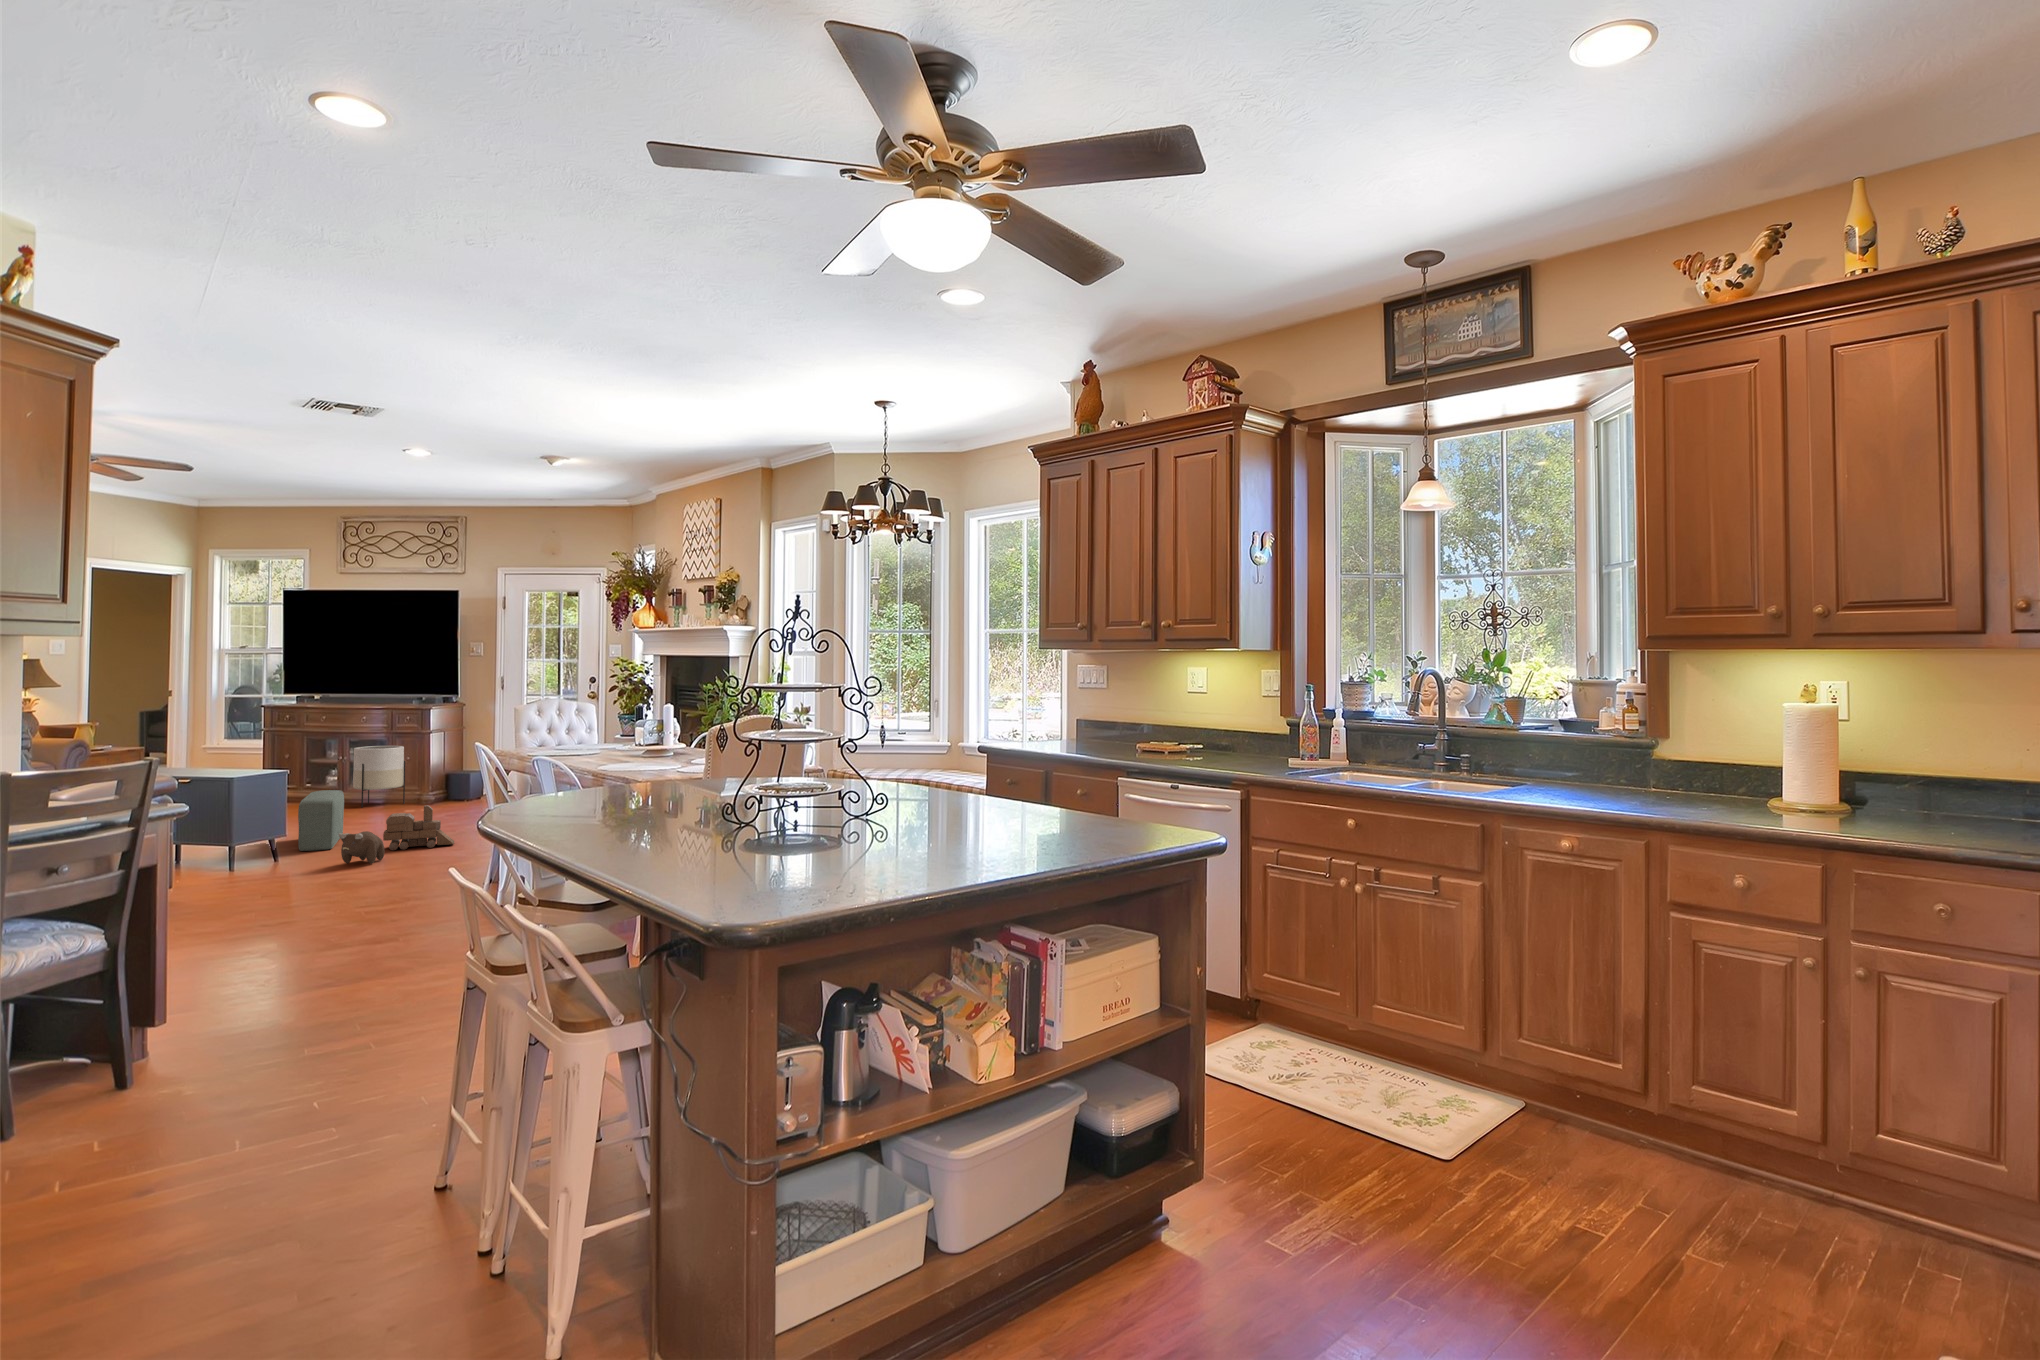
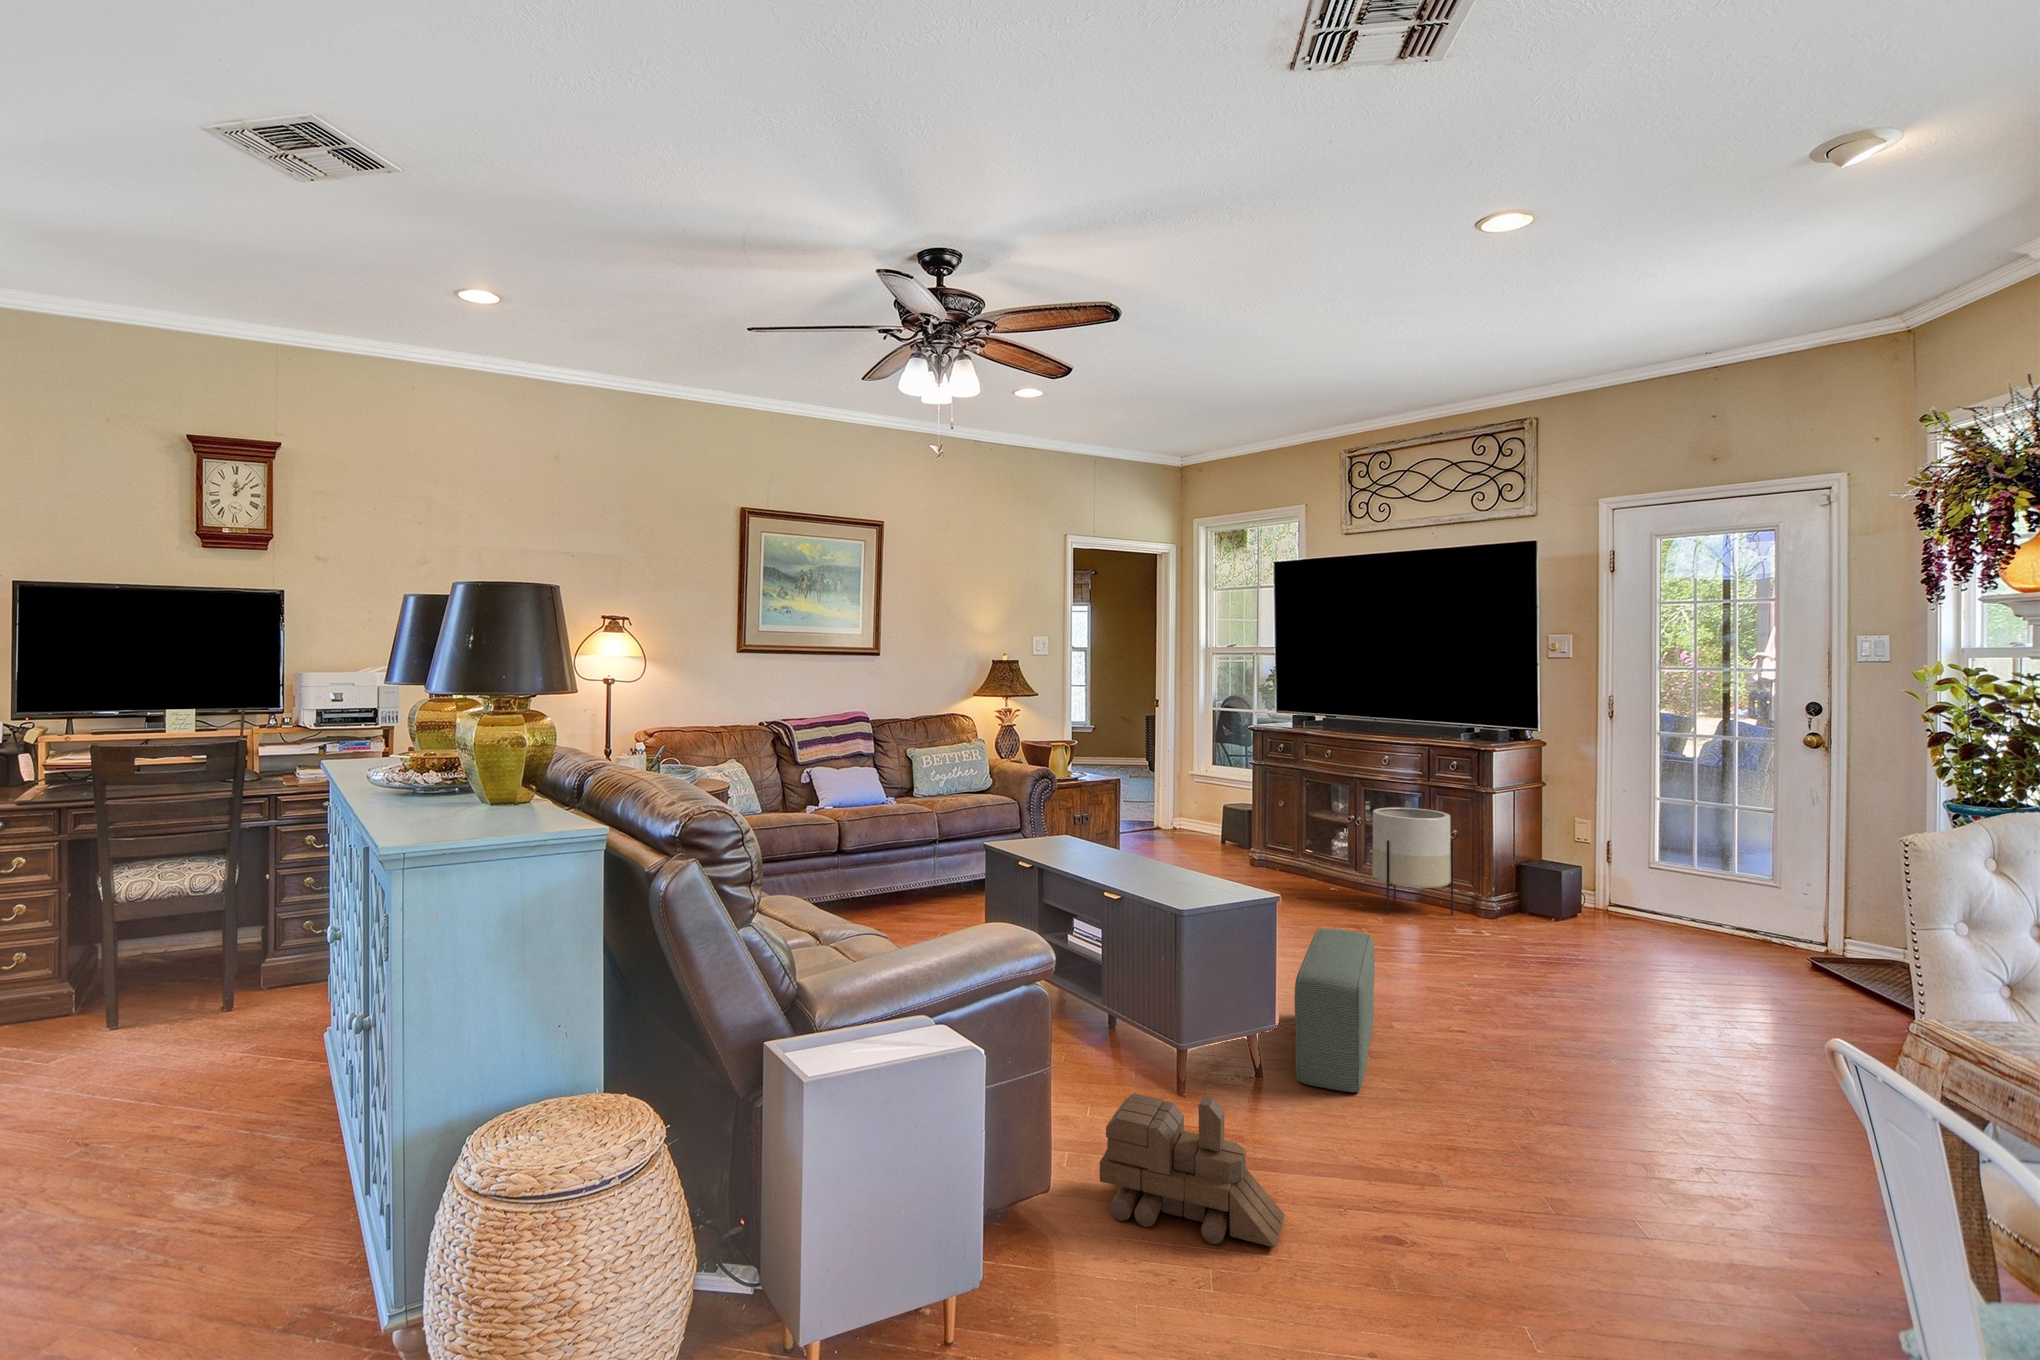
toy train: present [383,805,454,850] -> present [1100,1093,1285,1247]
plush toy: present [339,831,384,864] -> none [1387,1137,1497,1246]

